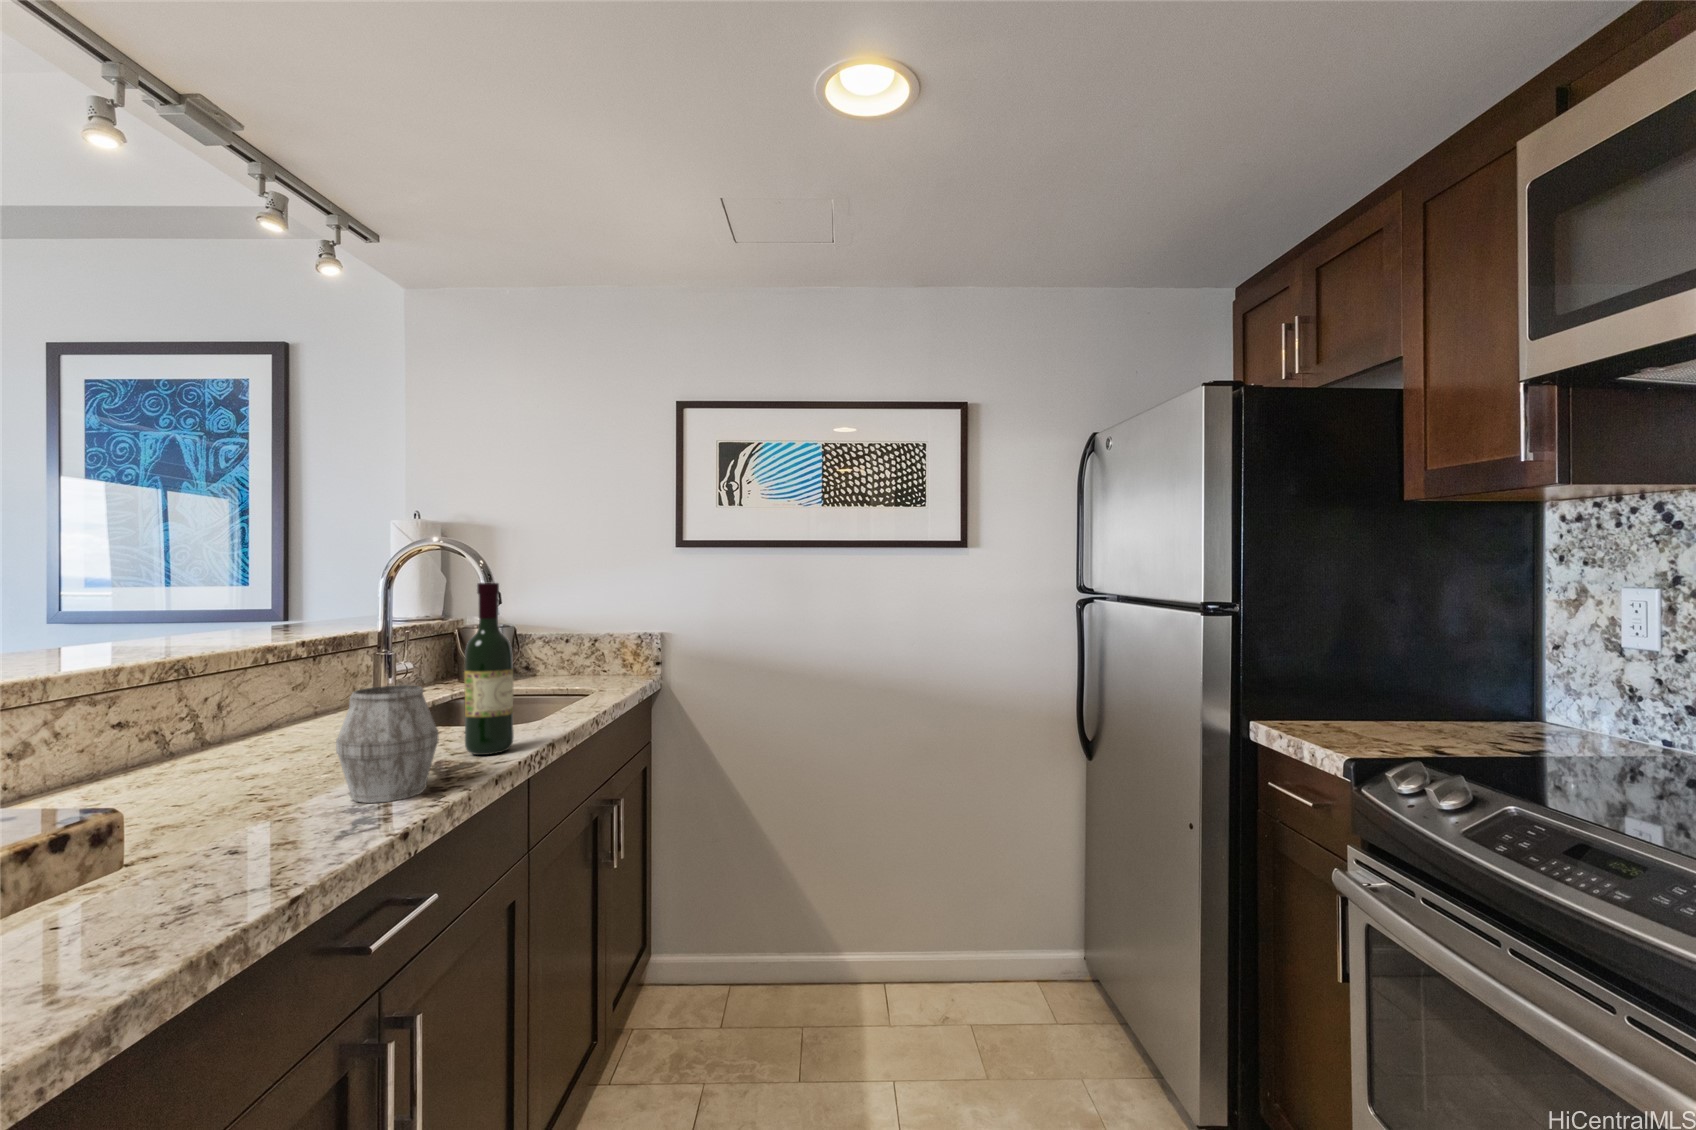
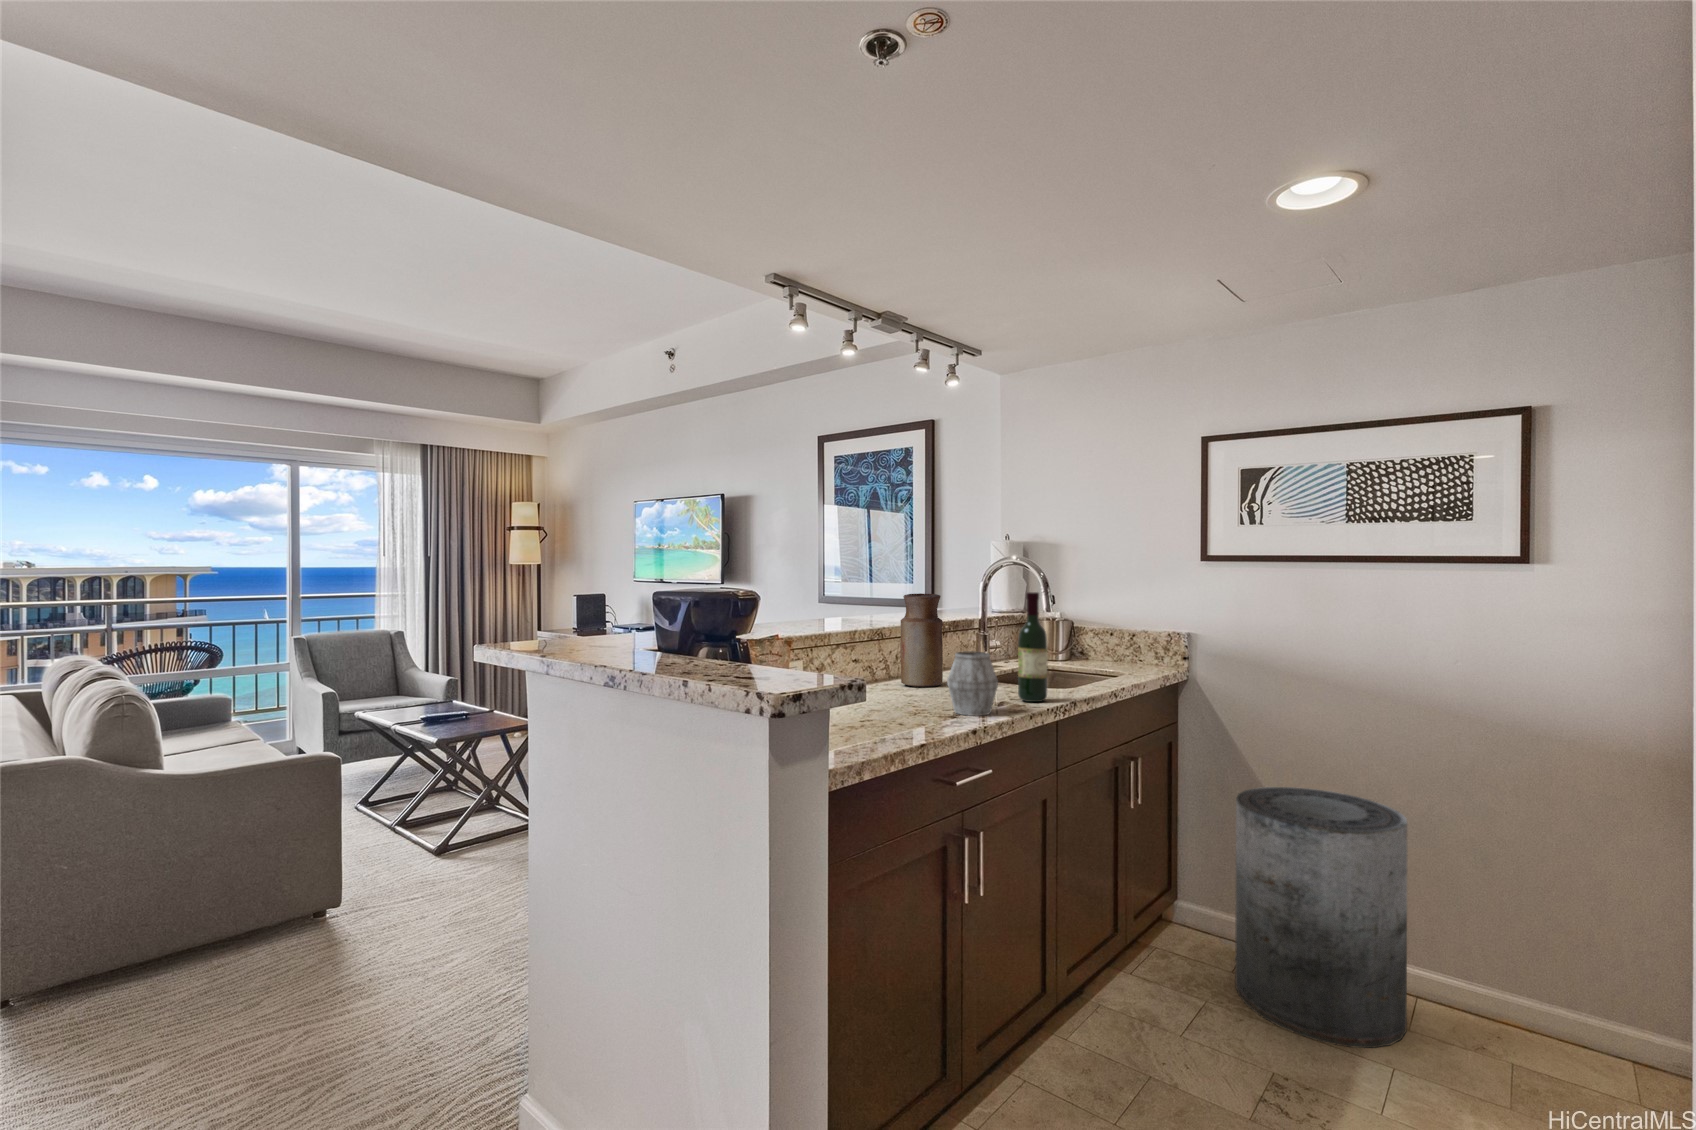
vase: none [228,594,316,755] -> present [900,593,943,687]
trash can: none [731,791,894,1083] -> present [1235,787,1408,1048]

